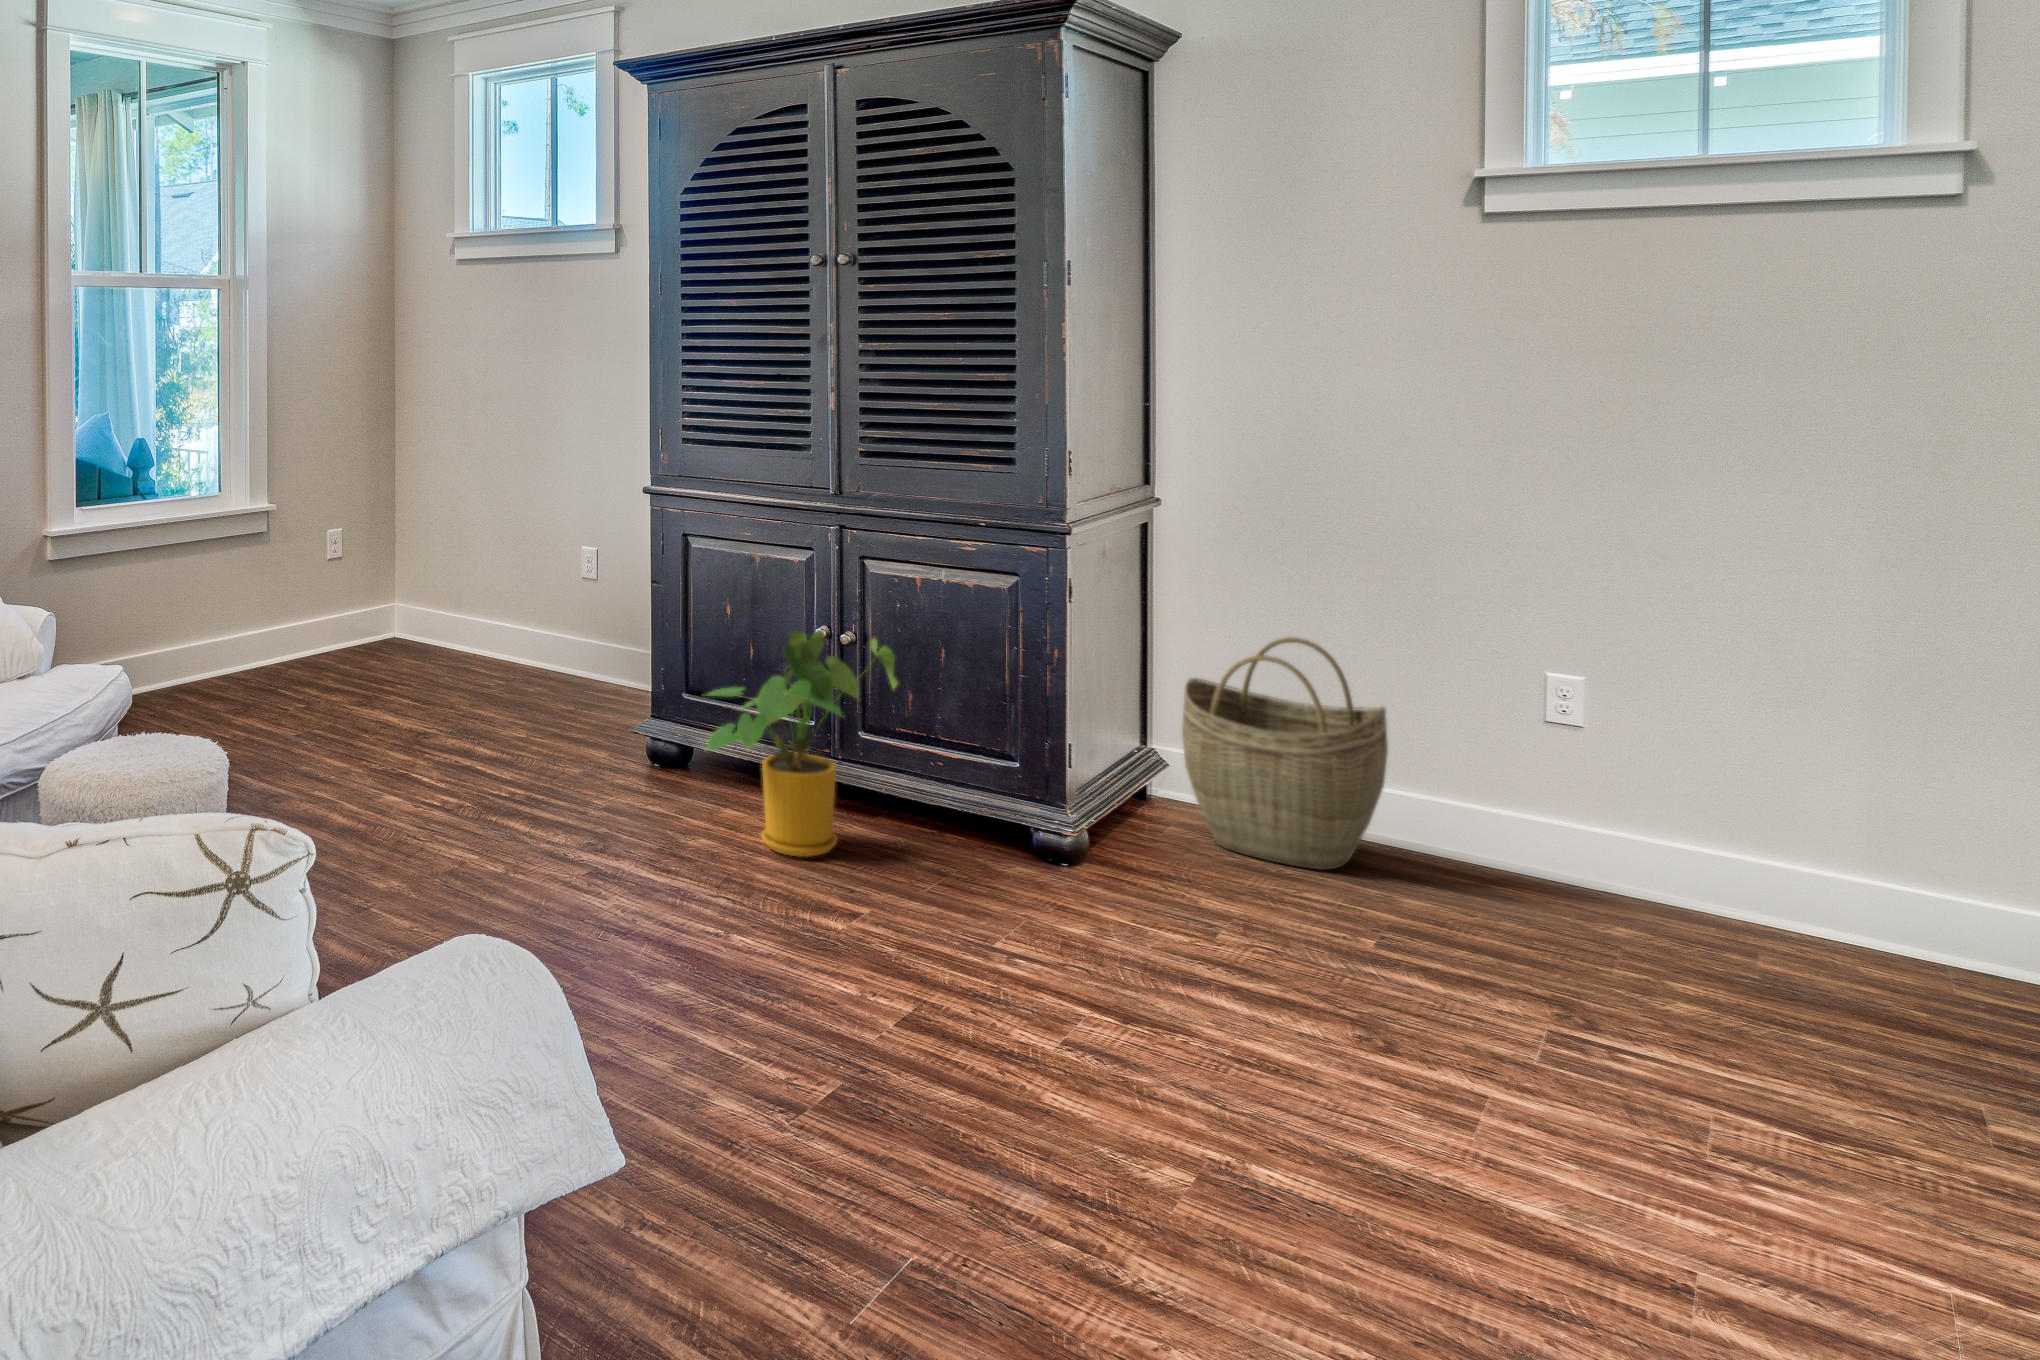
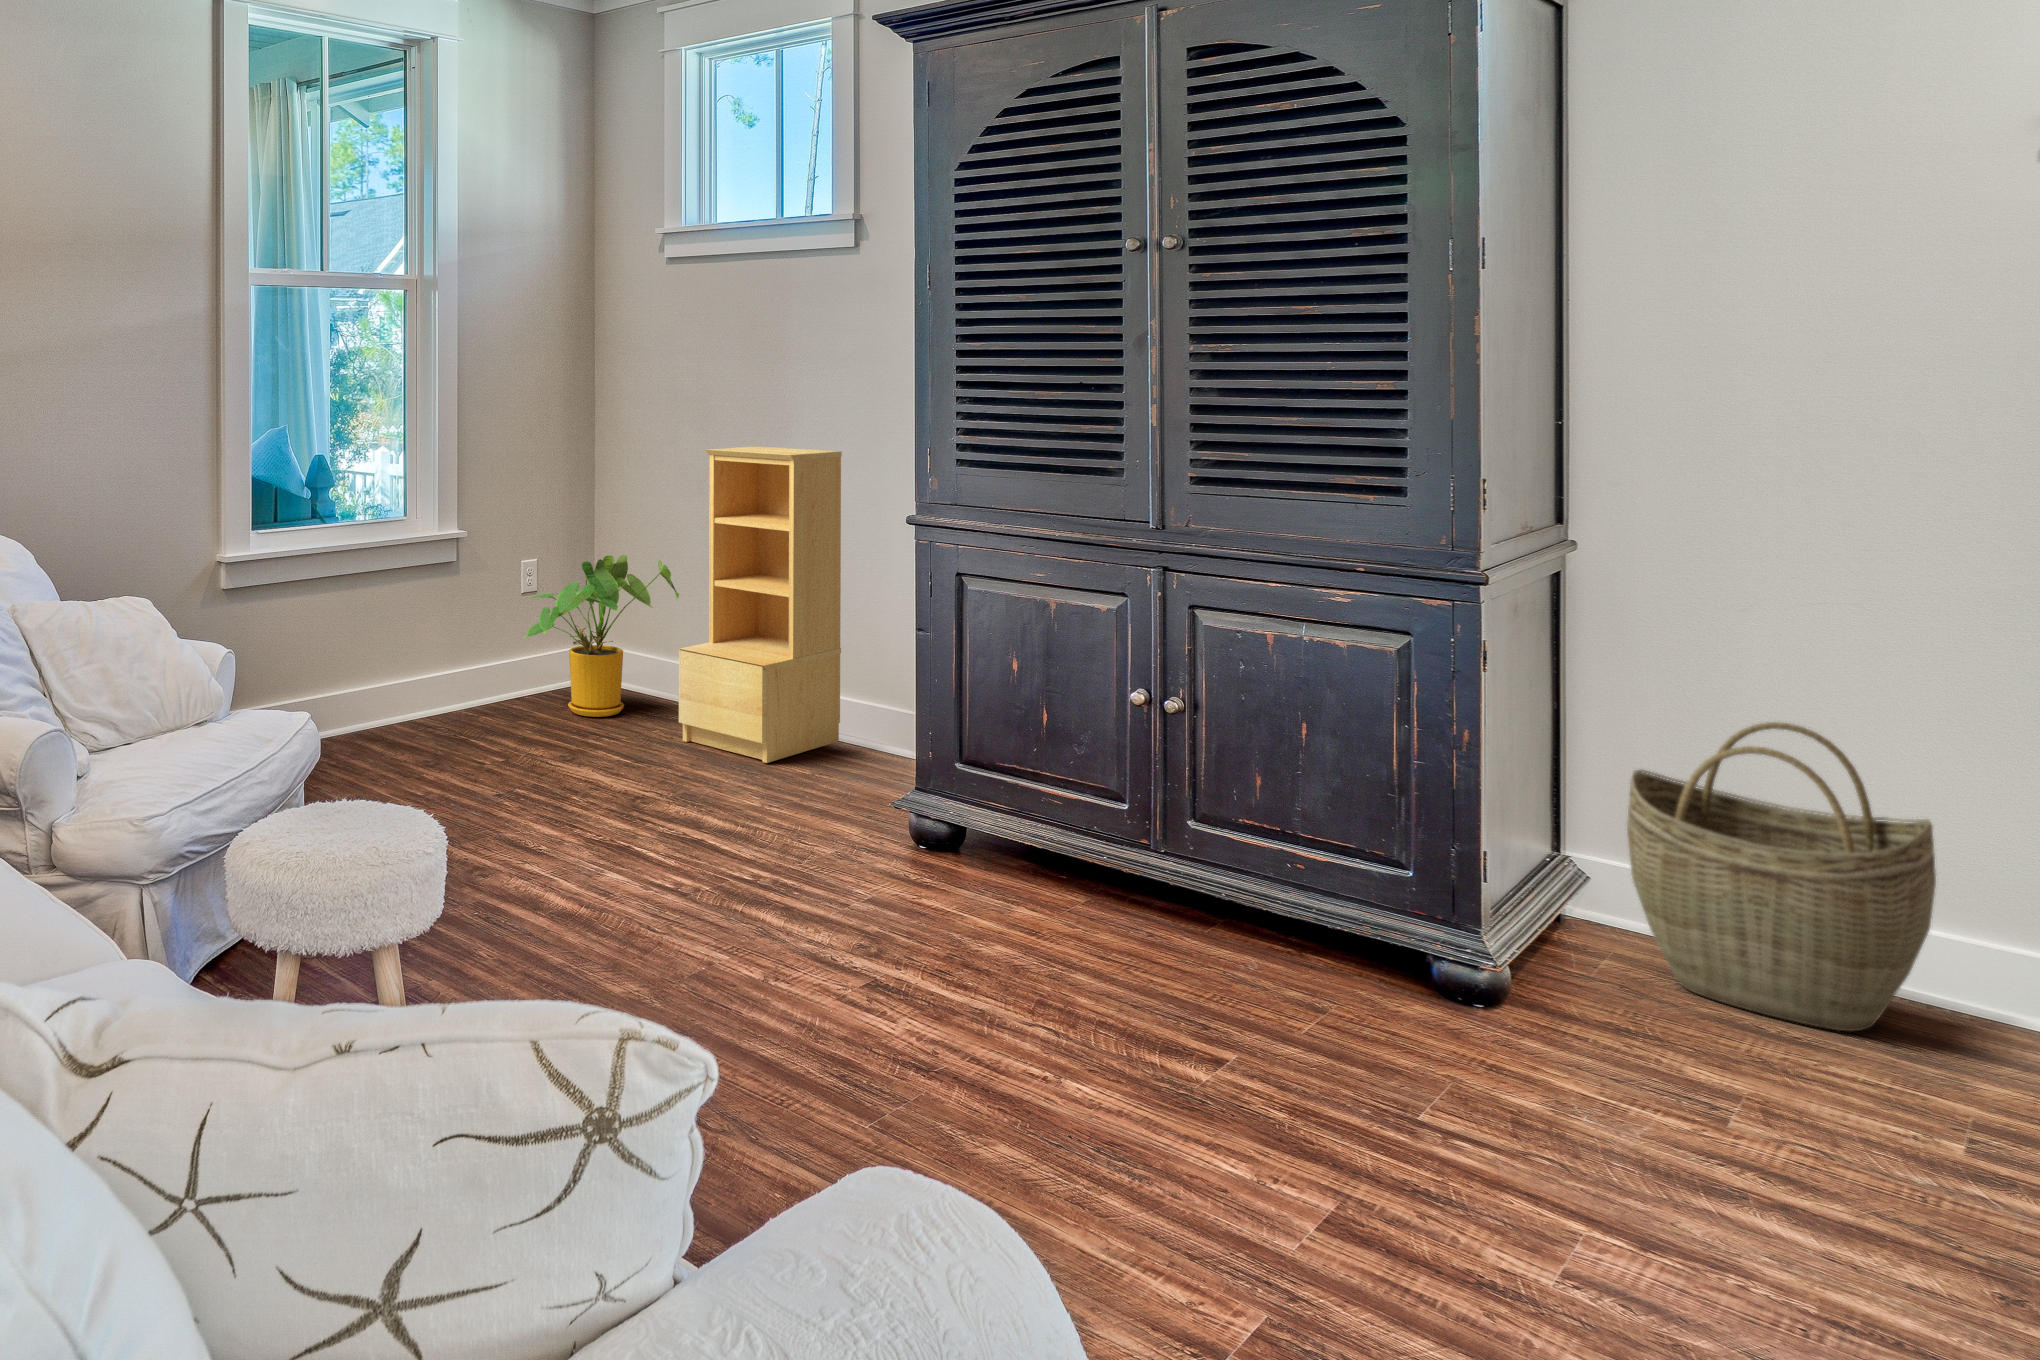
bookshelf: none [466,431,606,704] -> present [679,446,842,763]
house plant: present [707,630,898,857] -> present [524,555,679,717]

